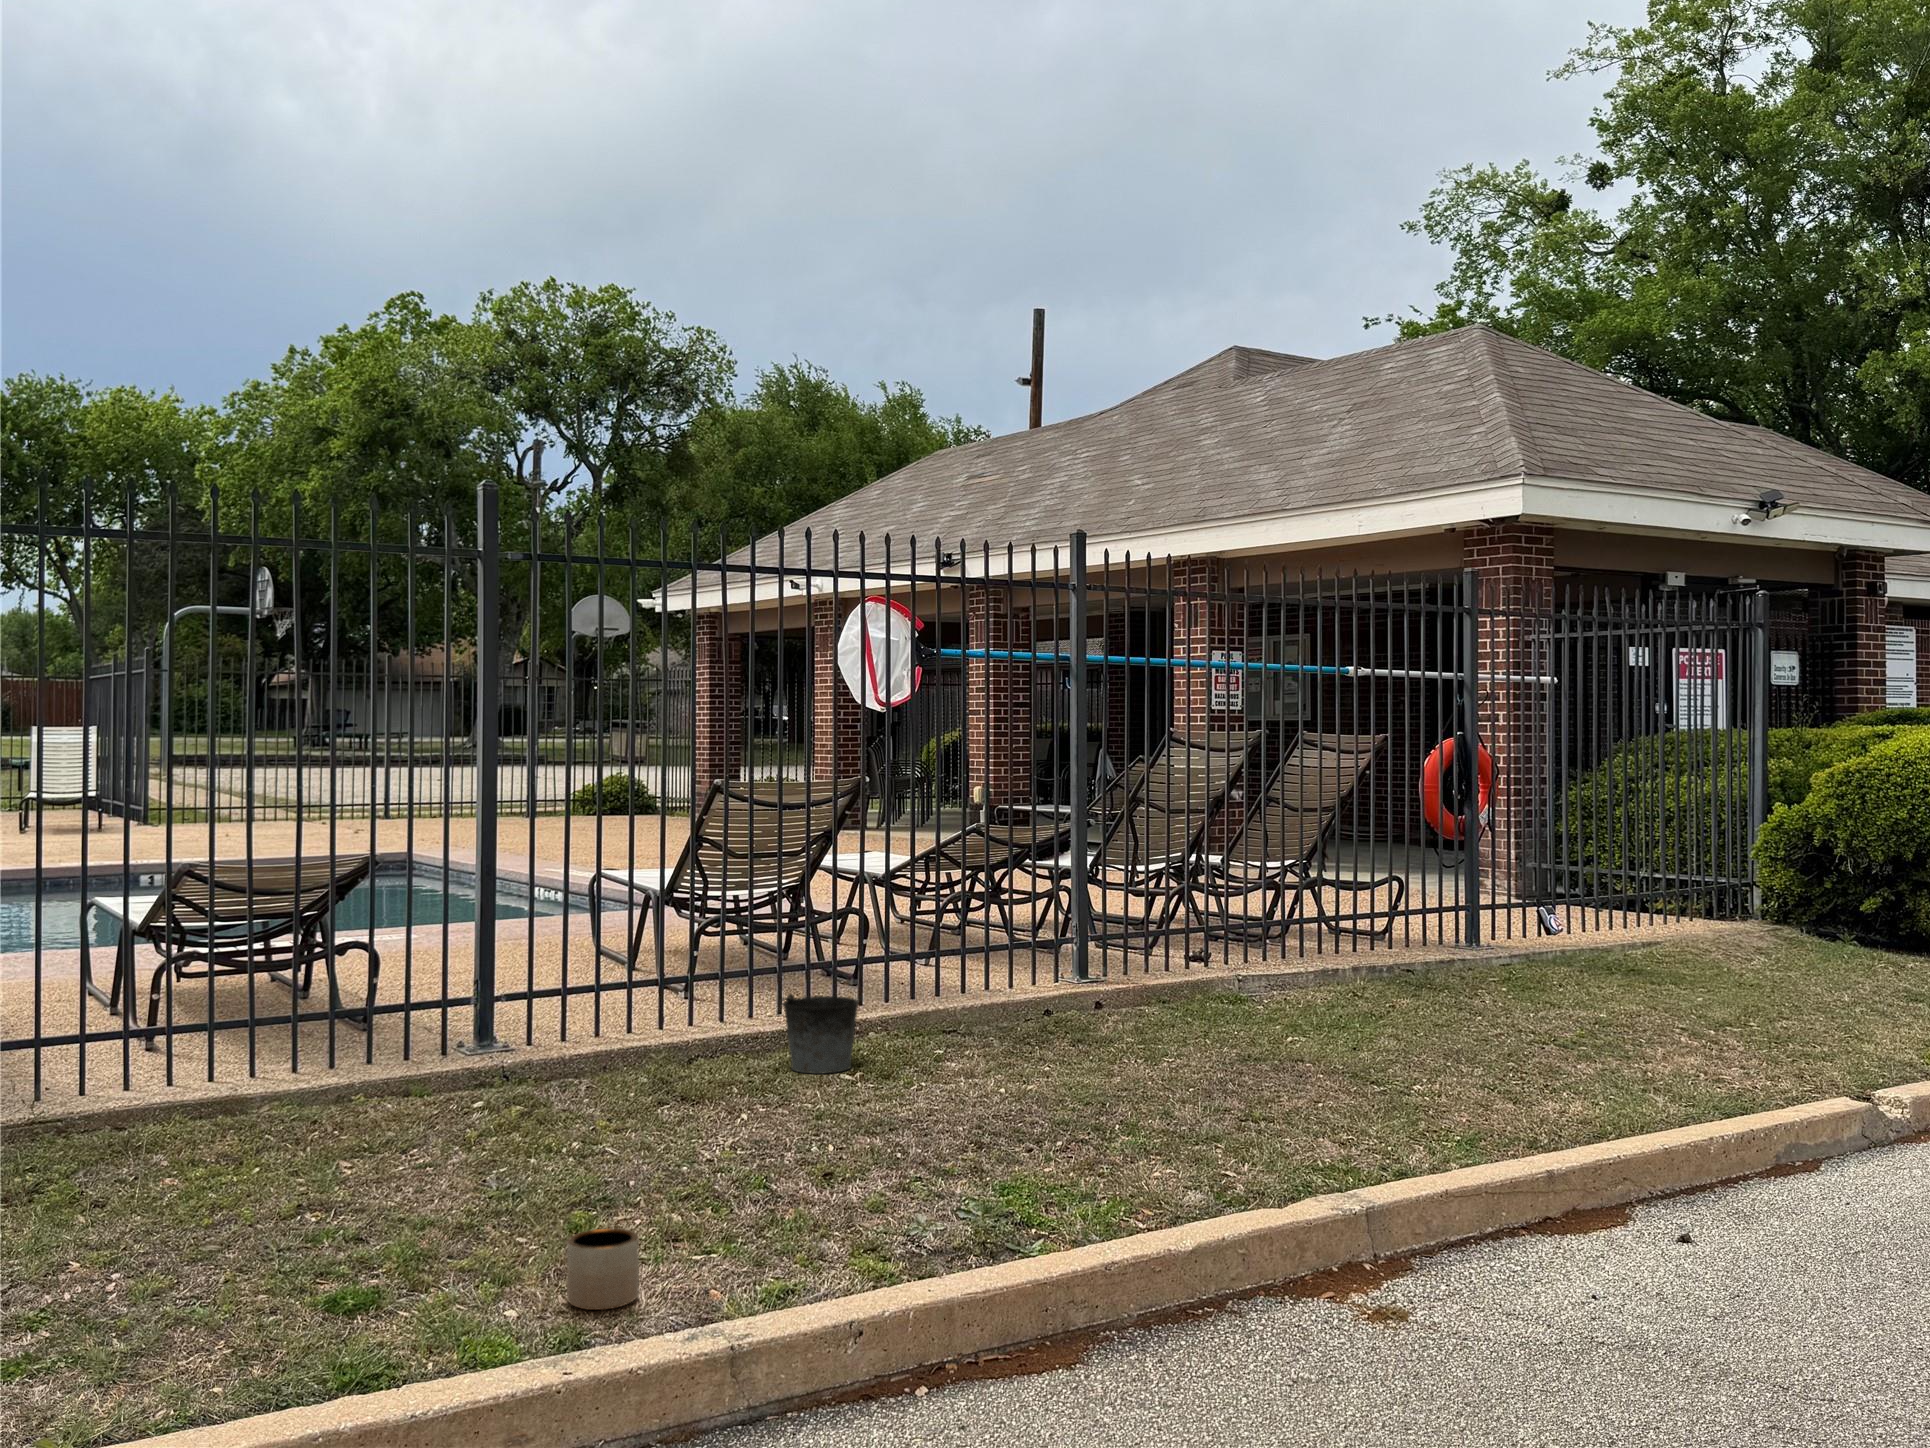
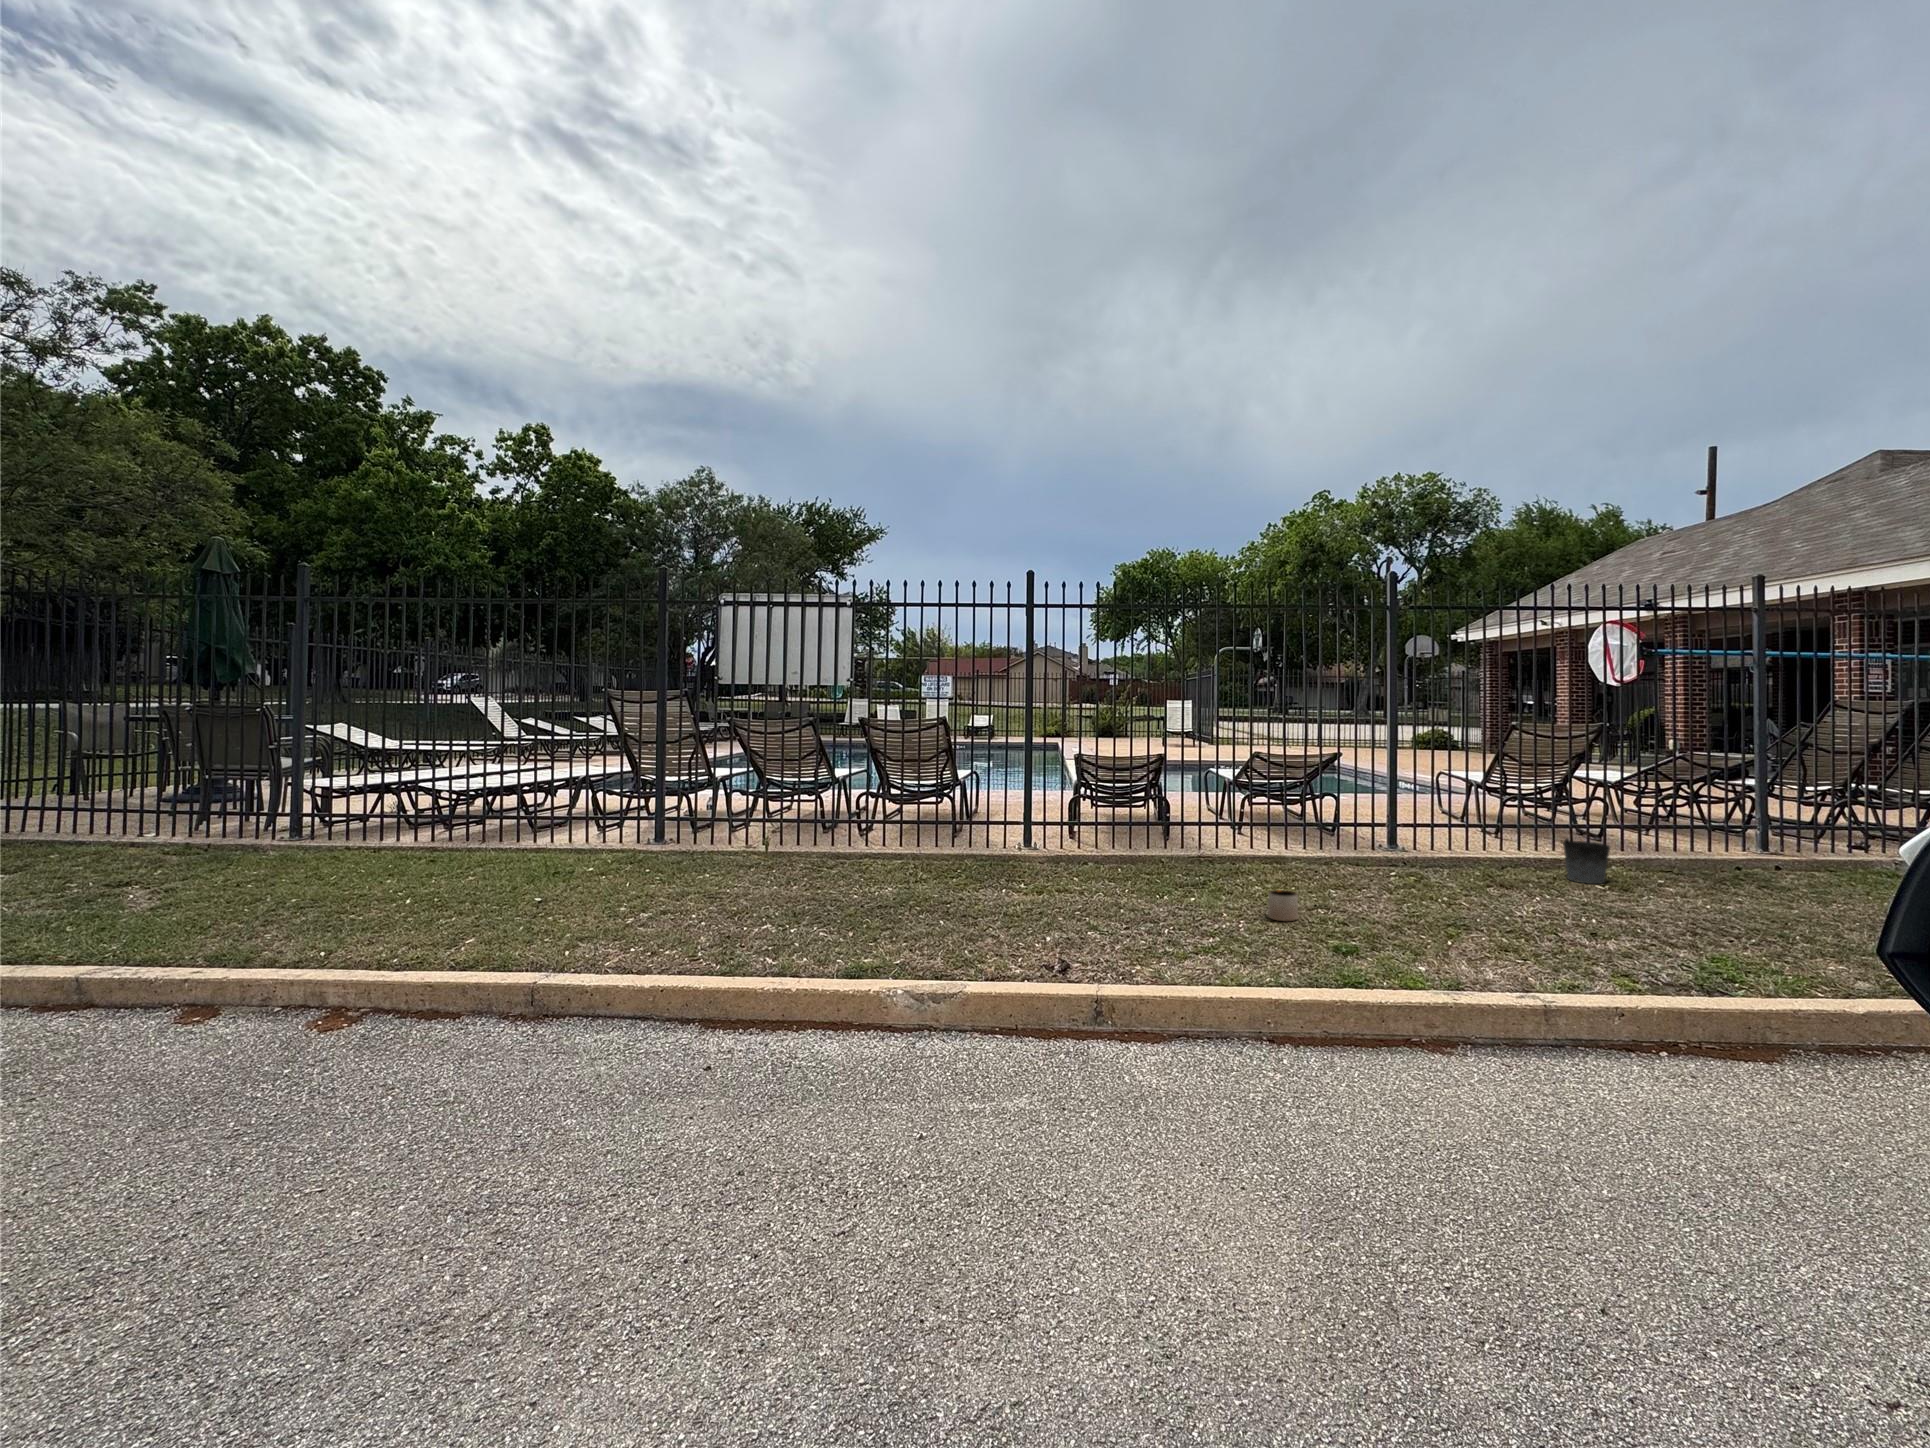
planter: present [567,1228,639,1310] -> present [1268,890,1298,921]

